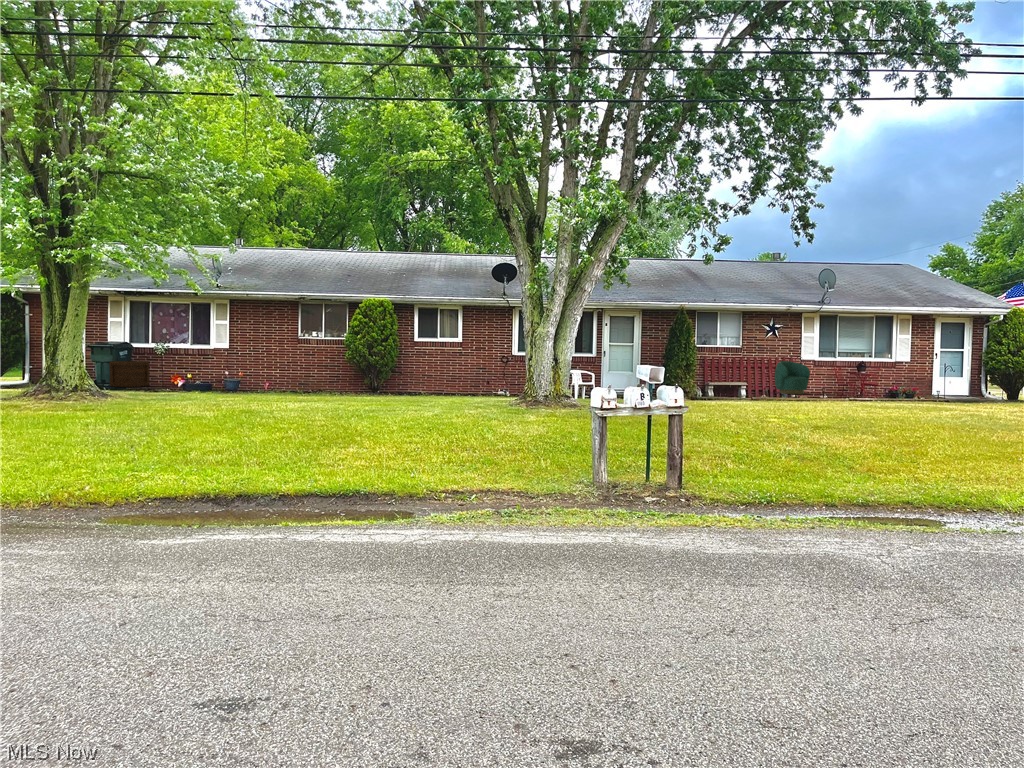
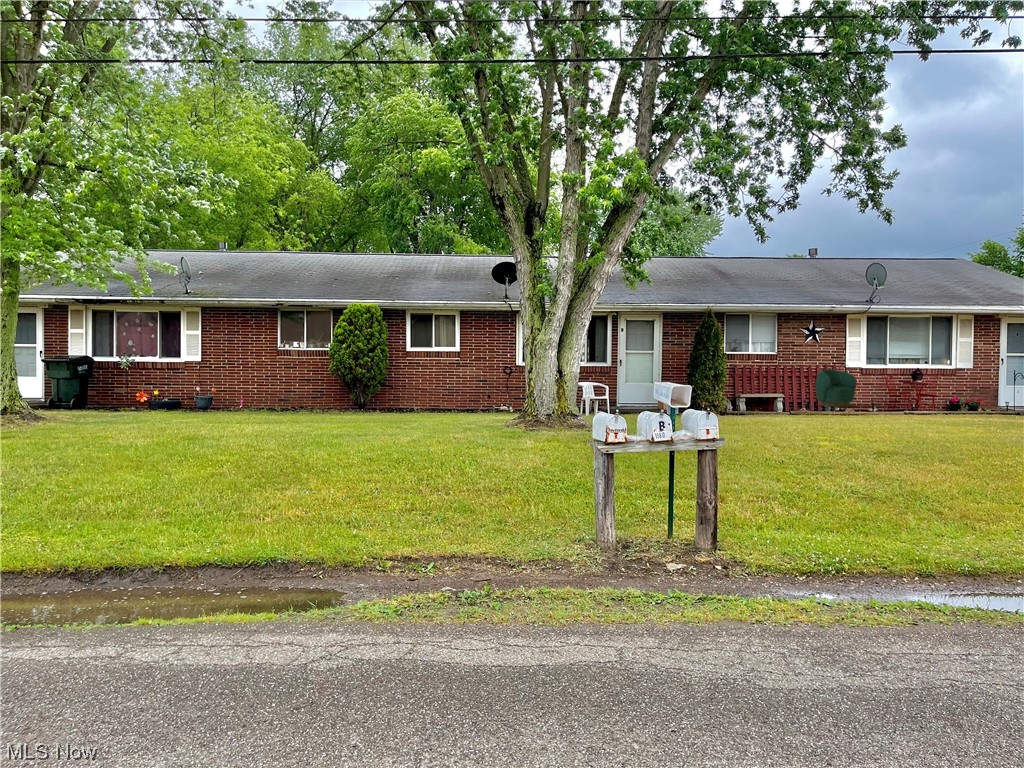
wooden crate: present [109,361,150,387] -> none [66,377,112,406]

